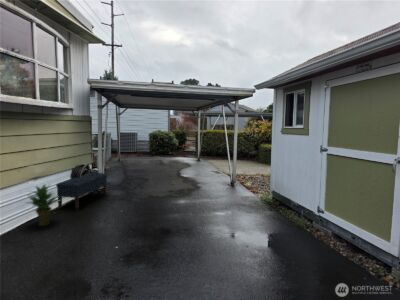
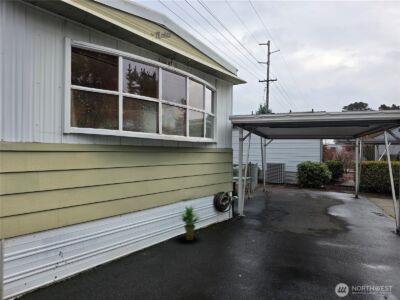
bench: present [56,173,107,210] -> none [201,200,244,232]

